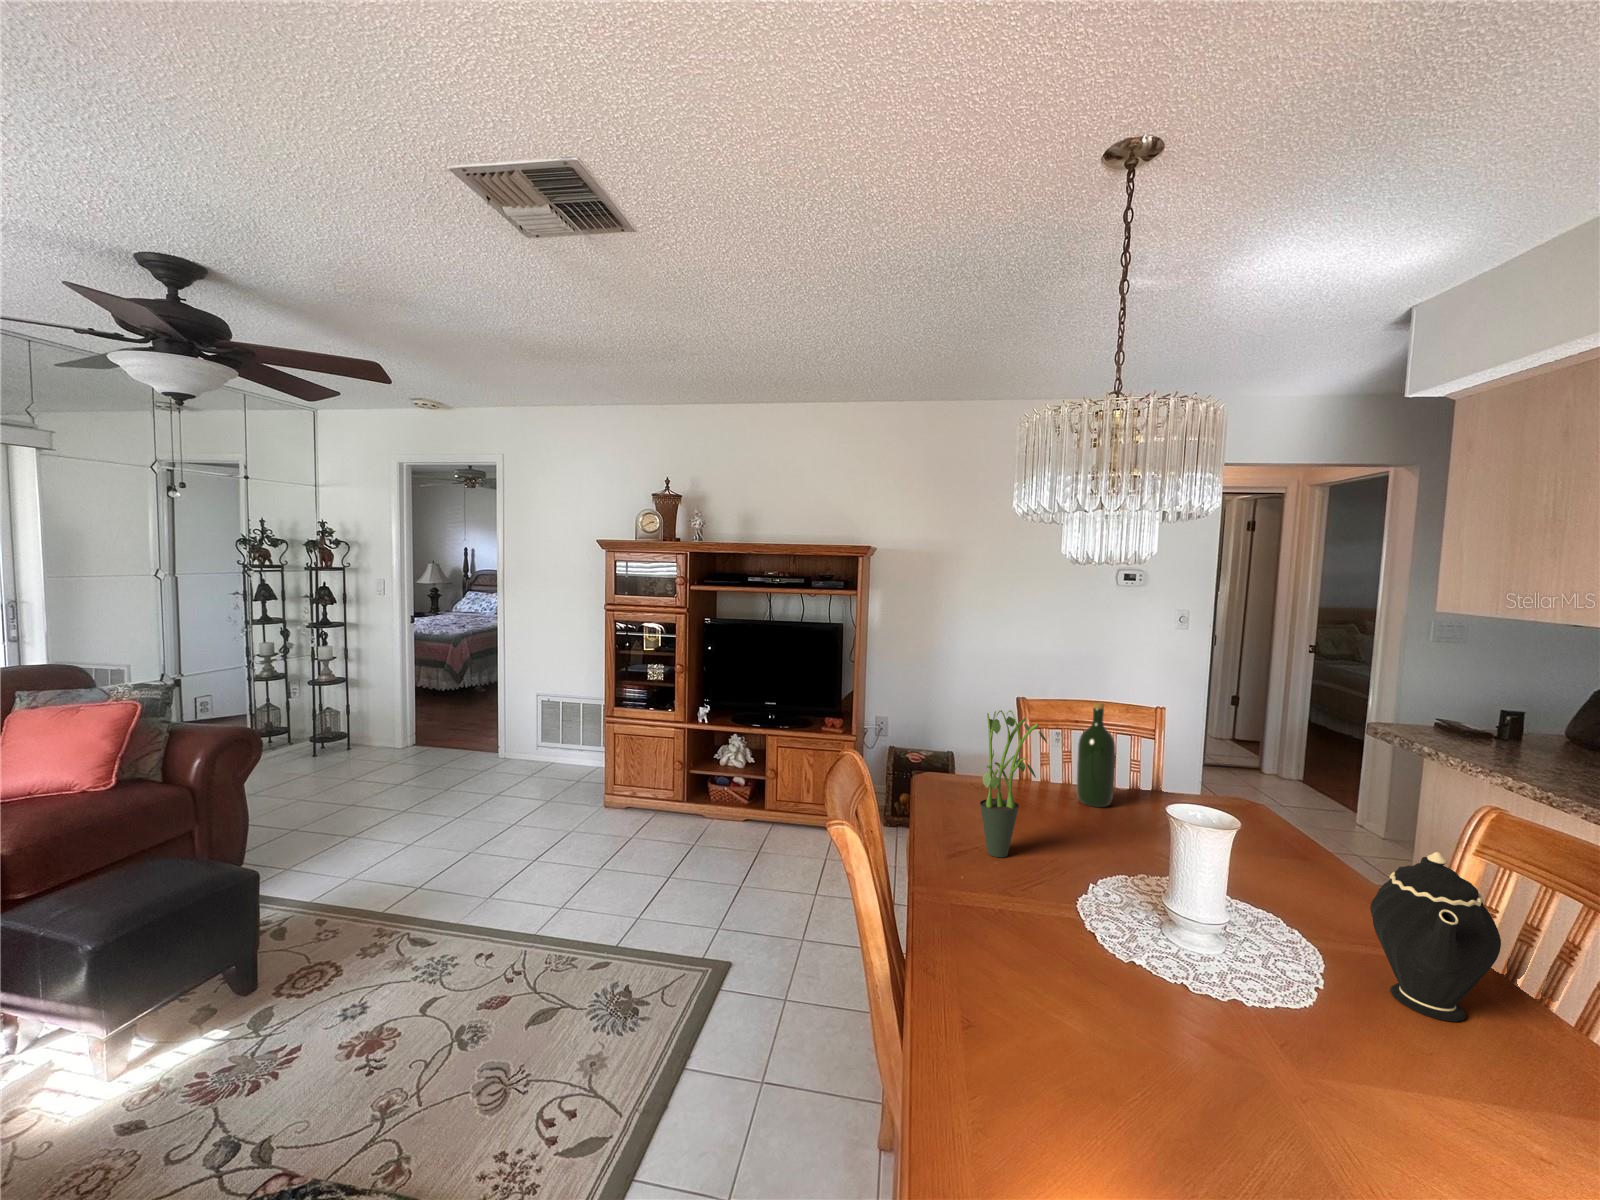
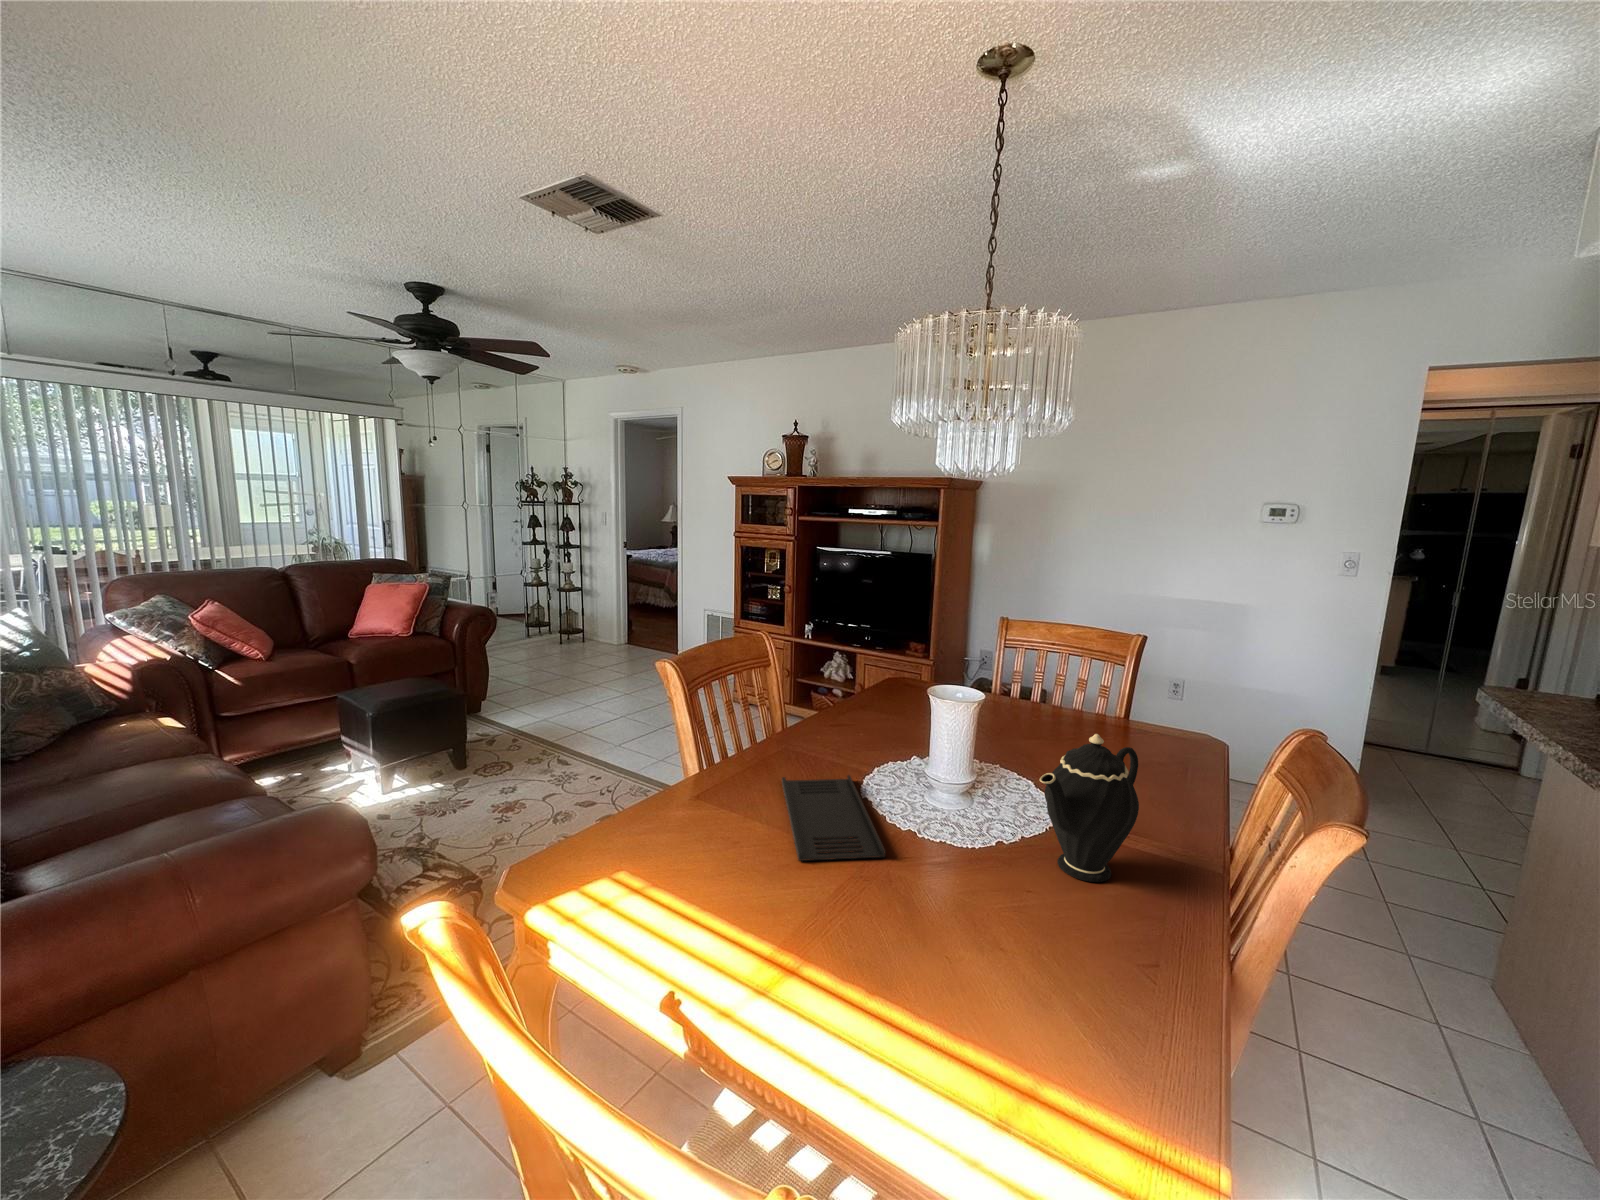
wine bottle: present [1077,703,1116,807] -> none [1010,618,1047,715]
potted plant: present [980,710,1047,857] -> none [851,608,904,731]
tray: none [1022,930,1277,1091] -> present [782,775,885,861]

